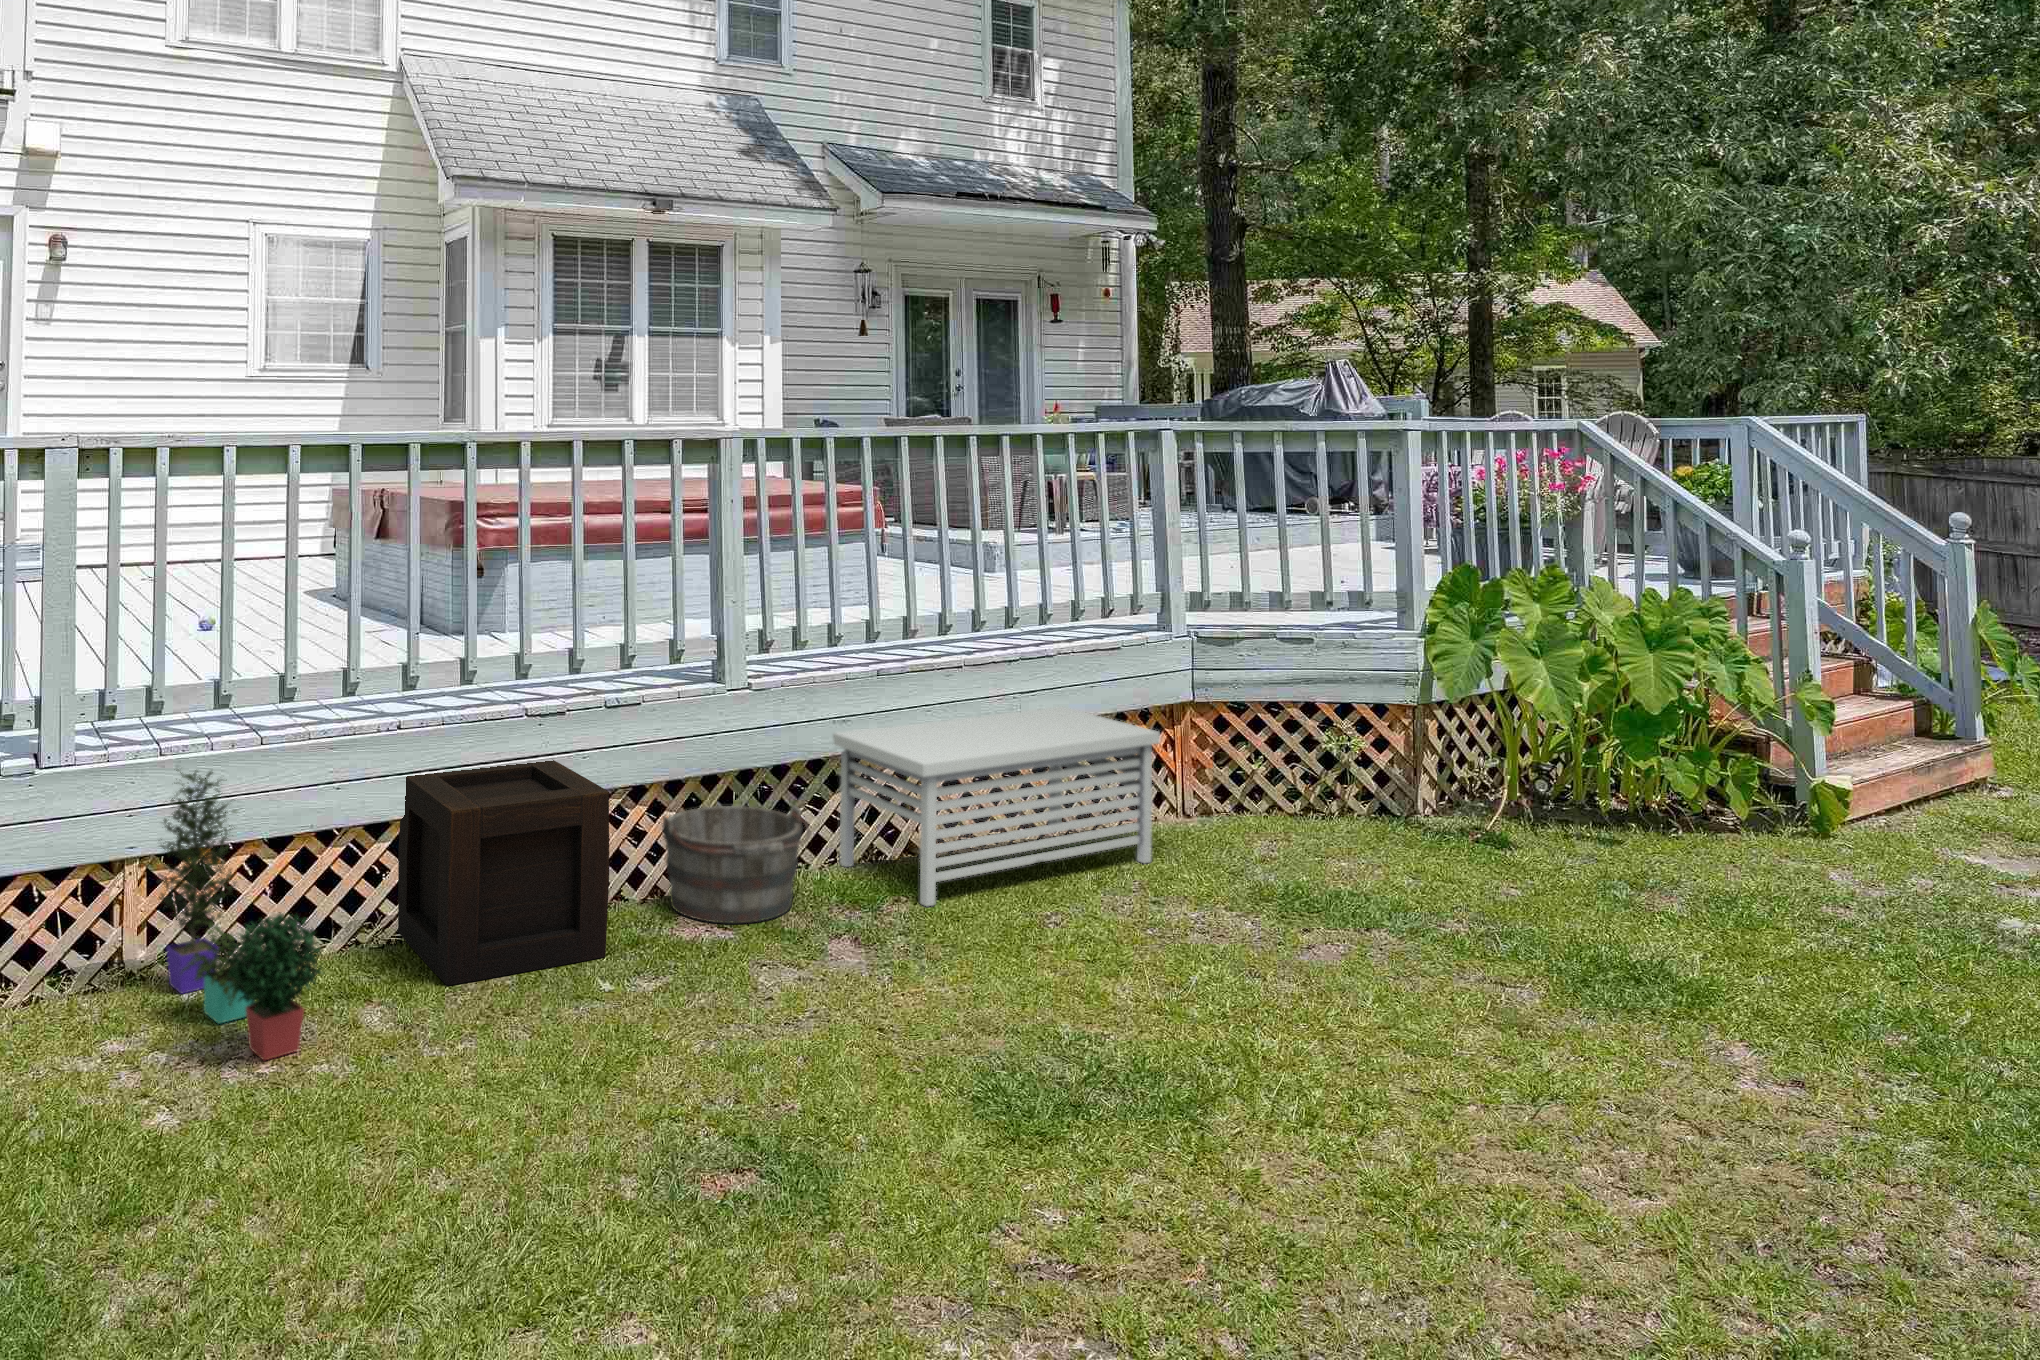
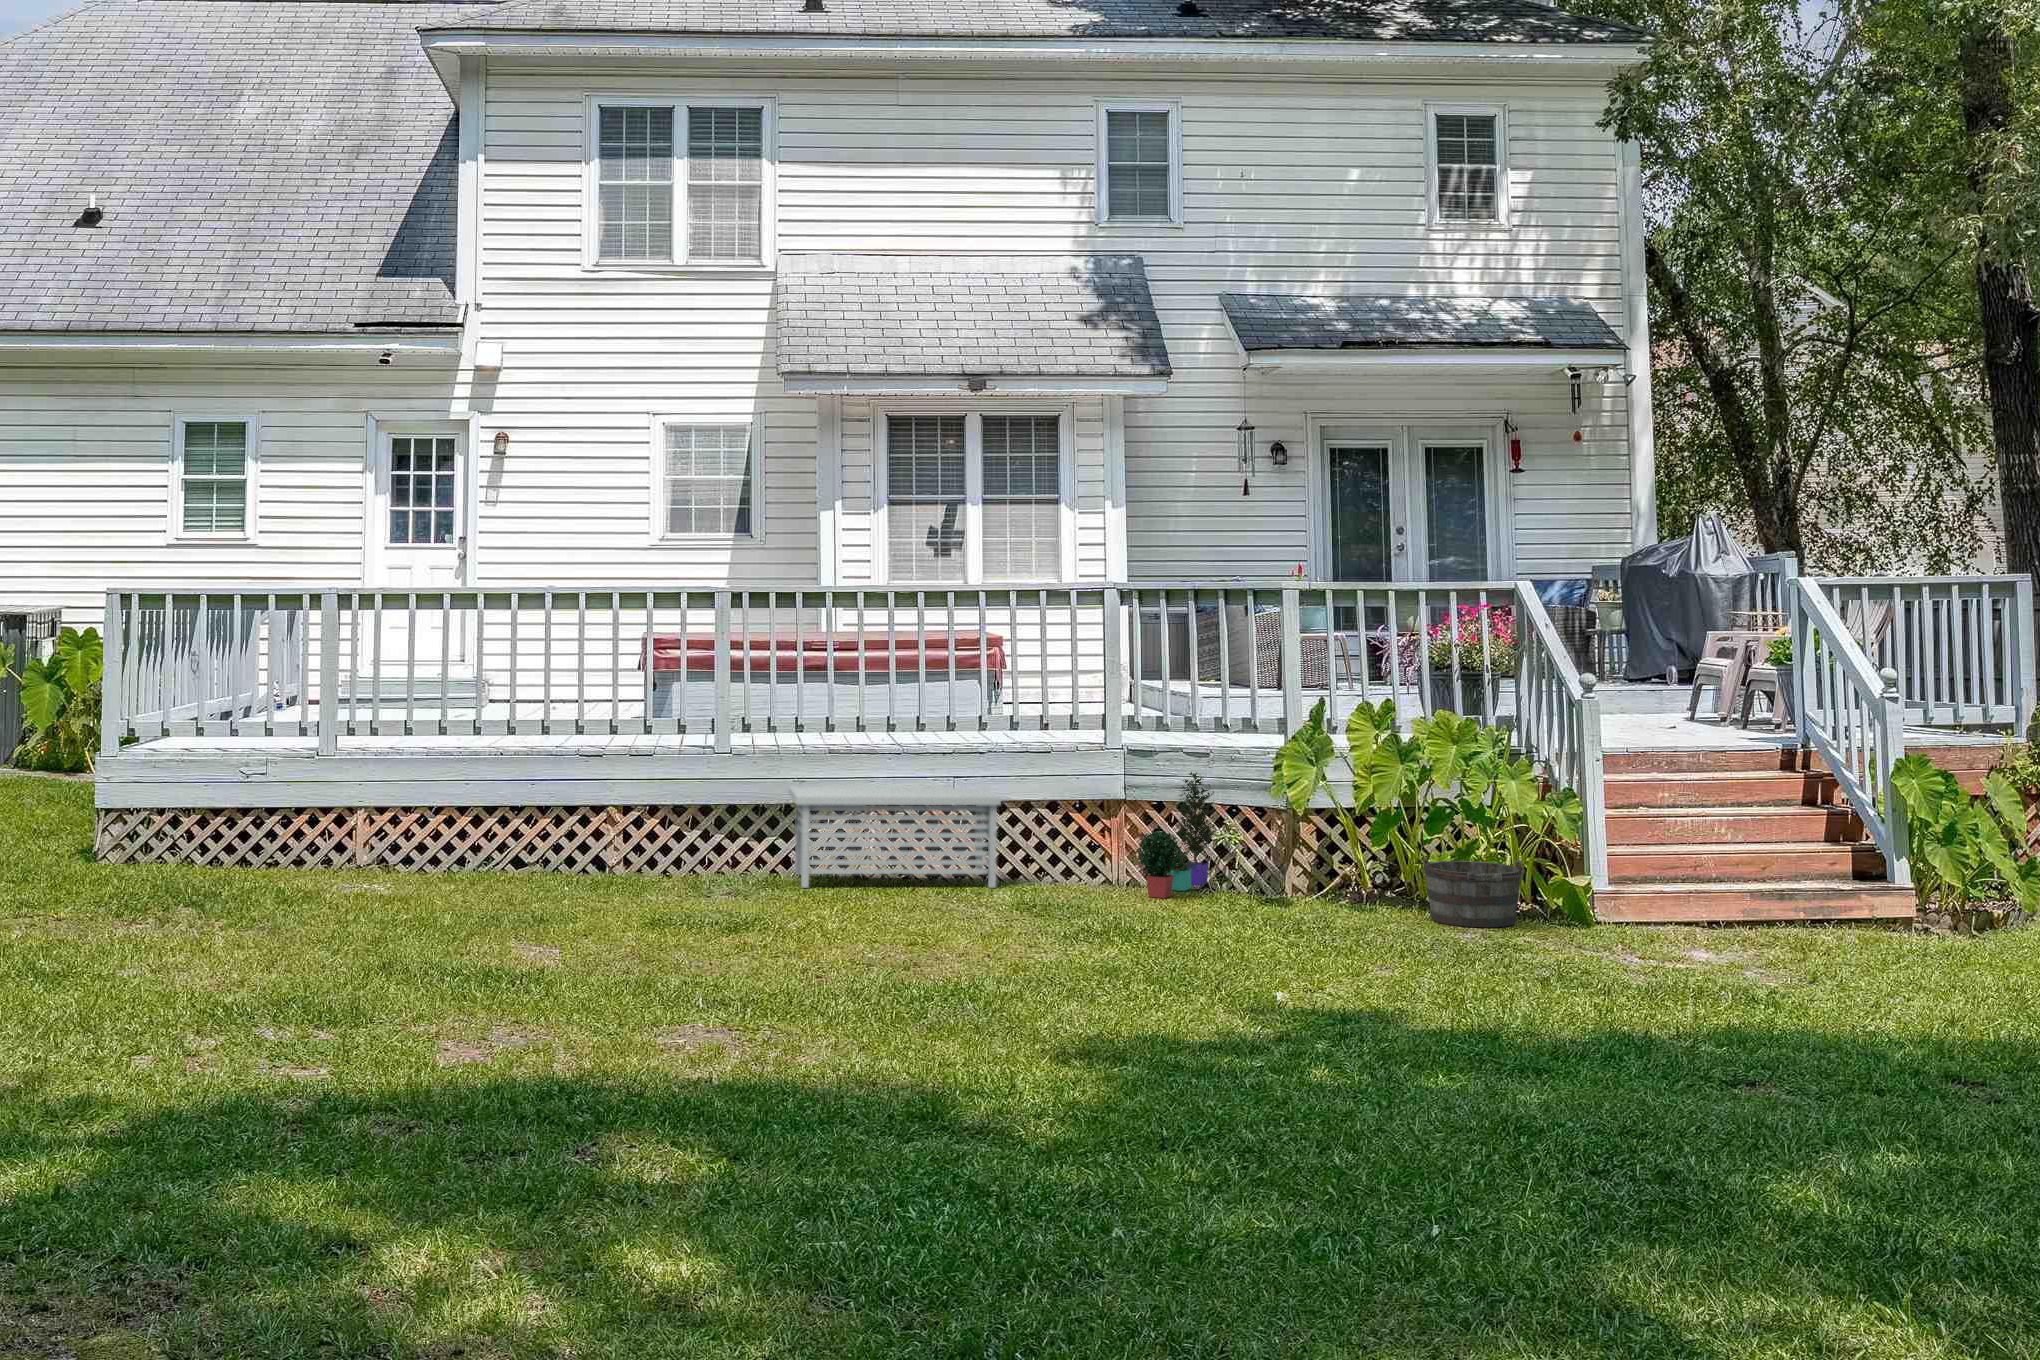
wooden crate: present [398,760,609,986] -> none [494,782,593,885]
potted plant: present [159,770,323,1060] -> present [1136,772,1216,898]
bucket: present [662,805,810,923] -> present [1423,858,1525,927]

